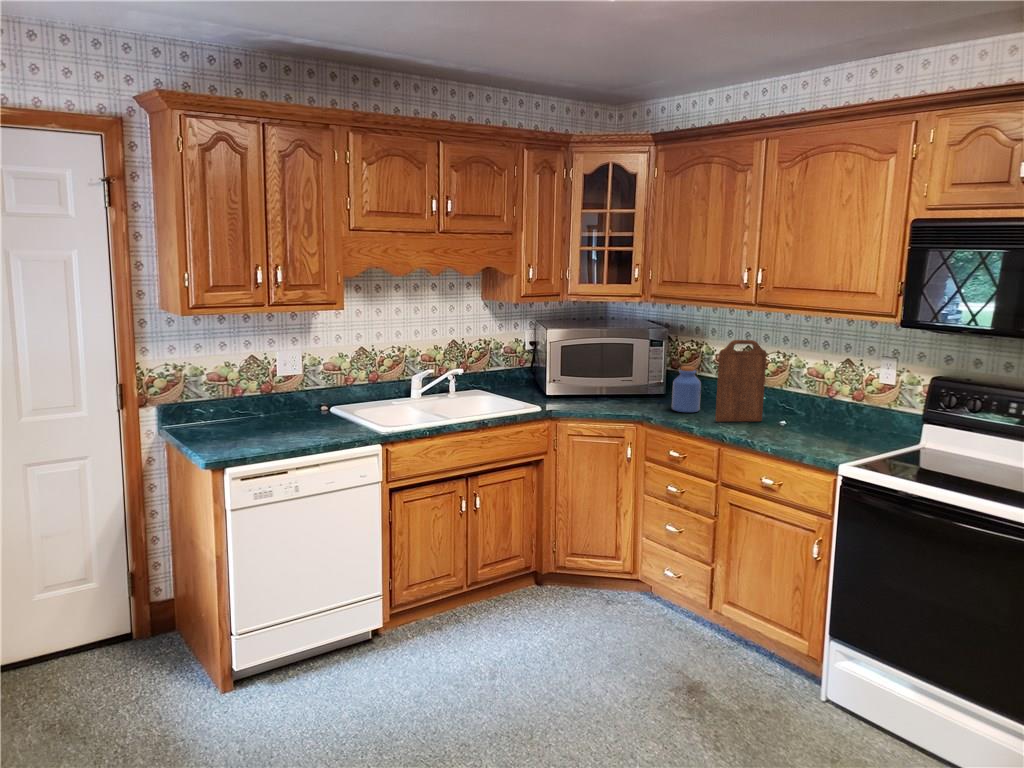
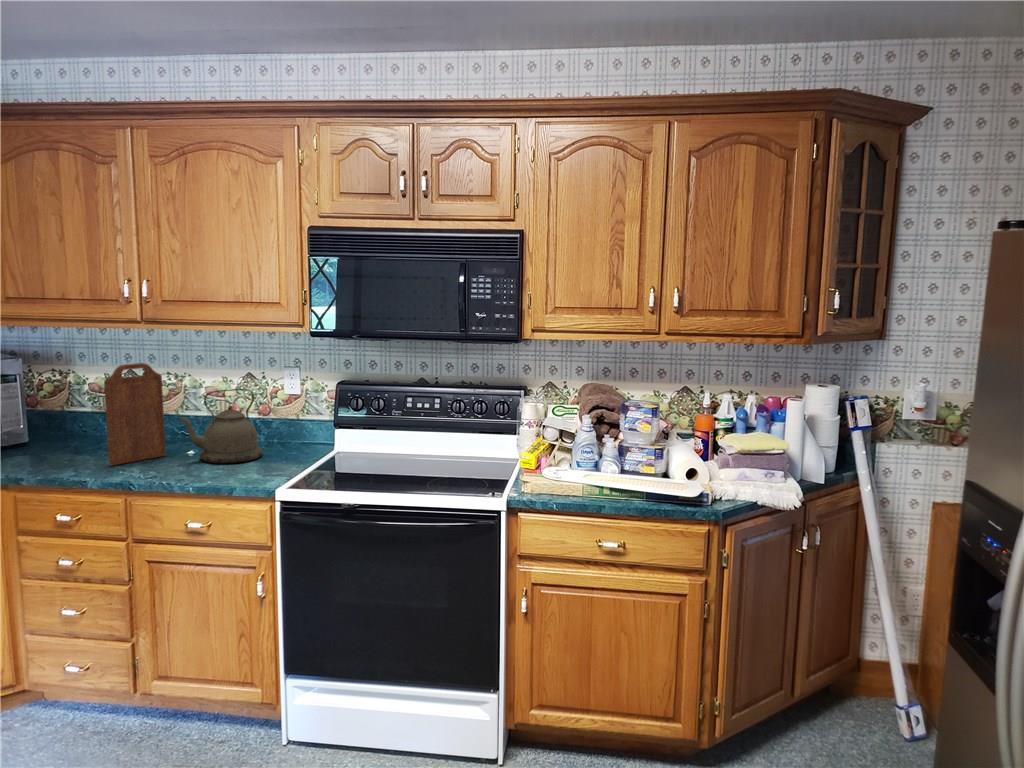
jar: present [672,366,701,413] -> none [40,403,82,461]
kettle: none [773,370,847,437] -> present [179,389,263,463]

